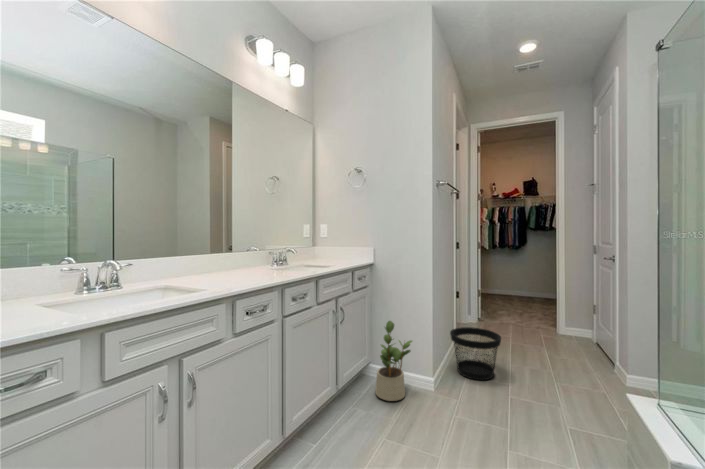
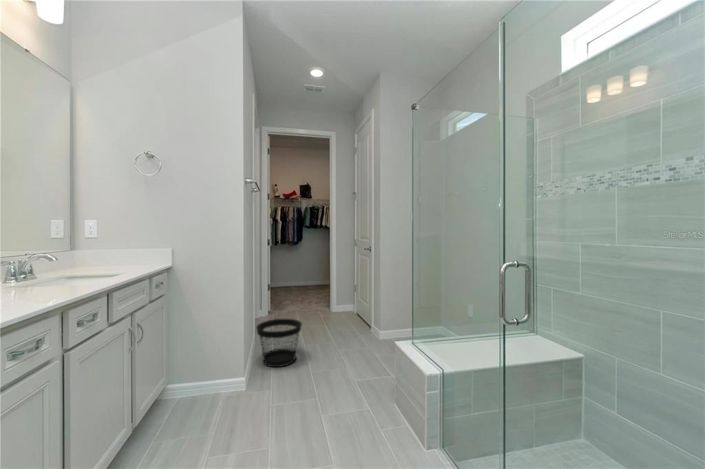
potted plant: present [376,321,412,401] -> none [182,328,226,418]

